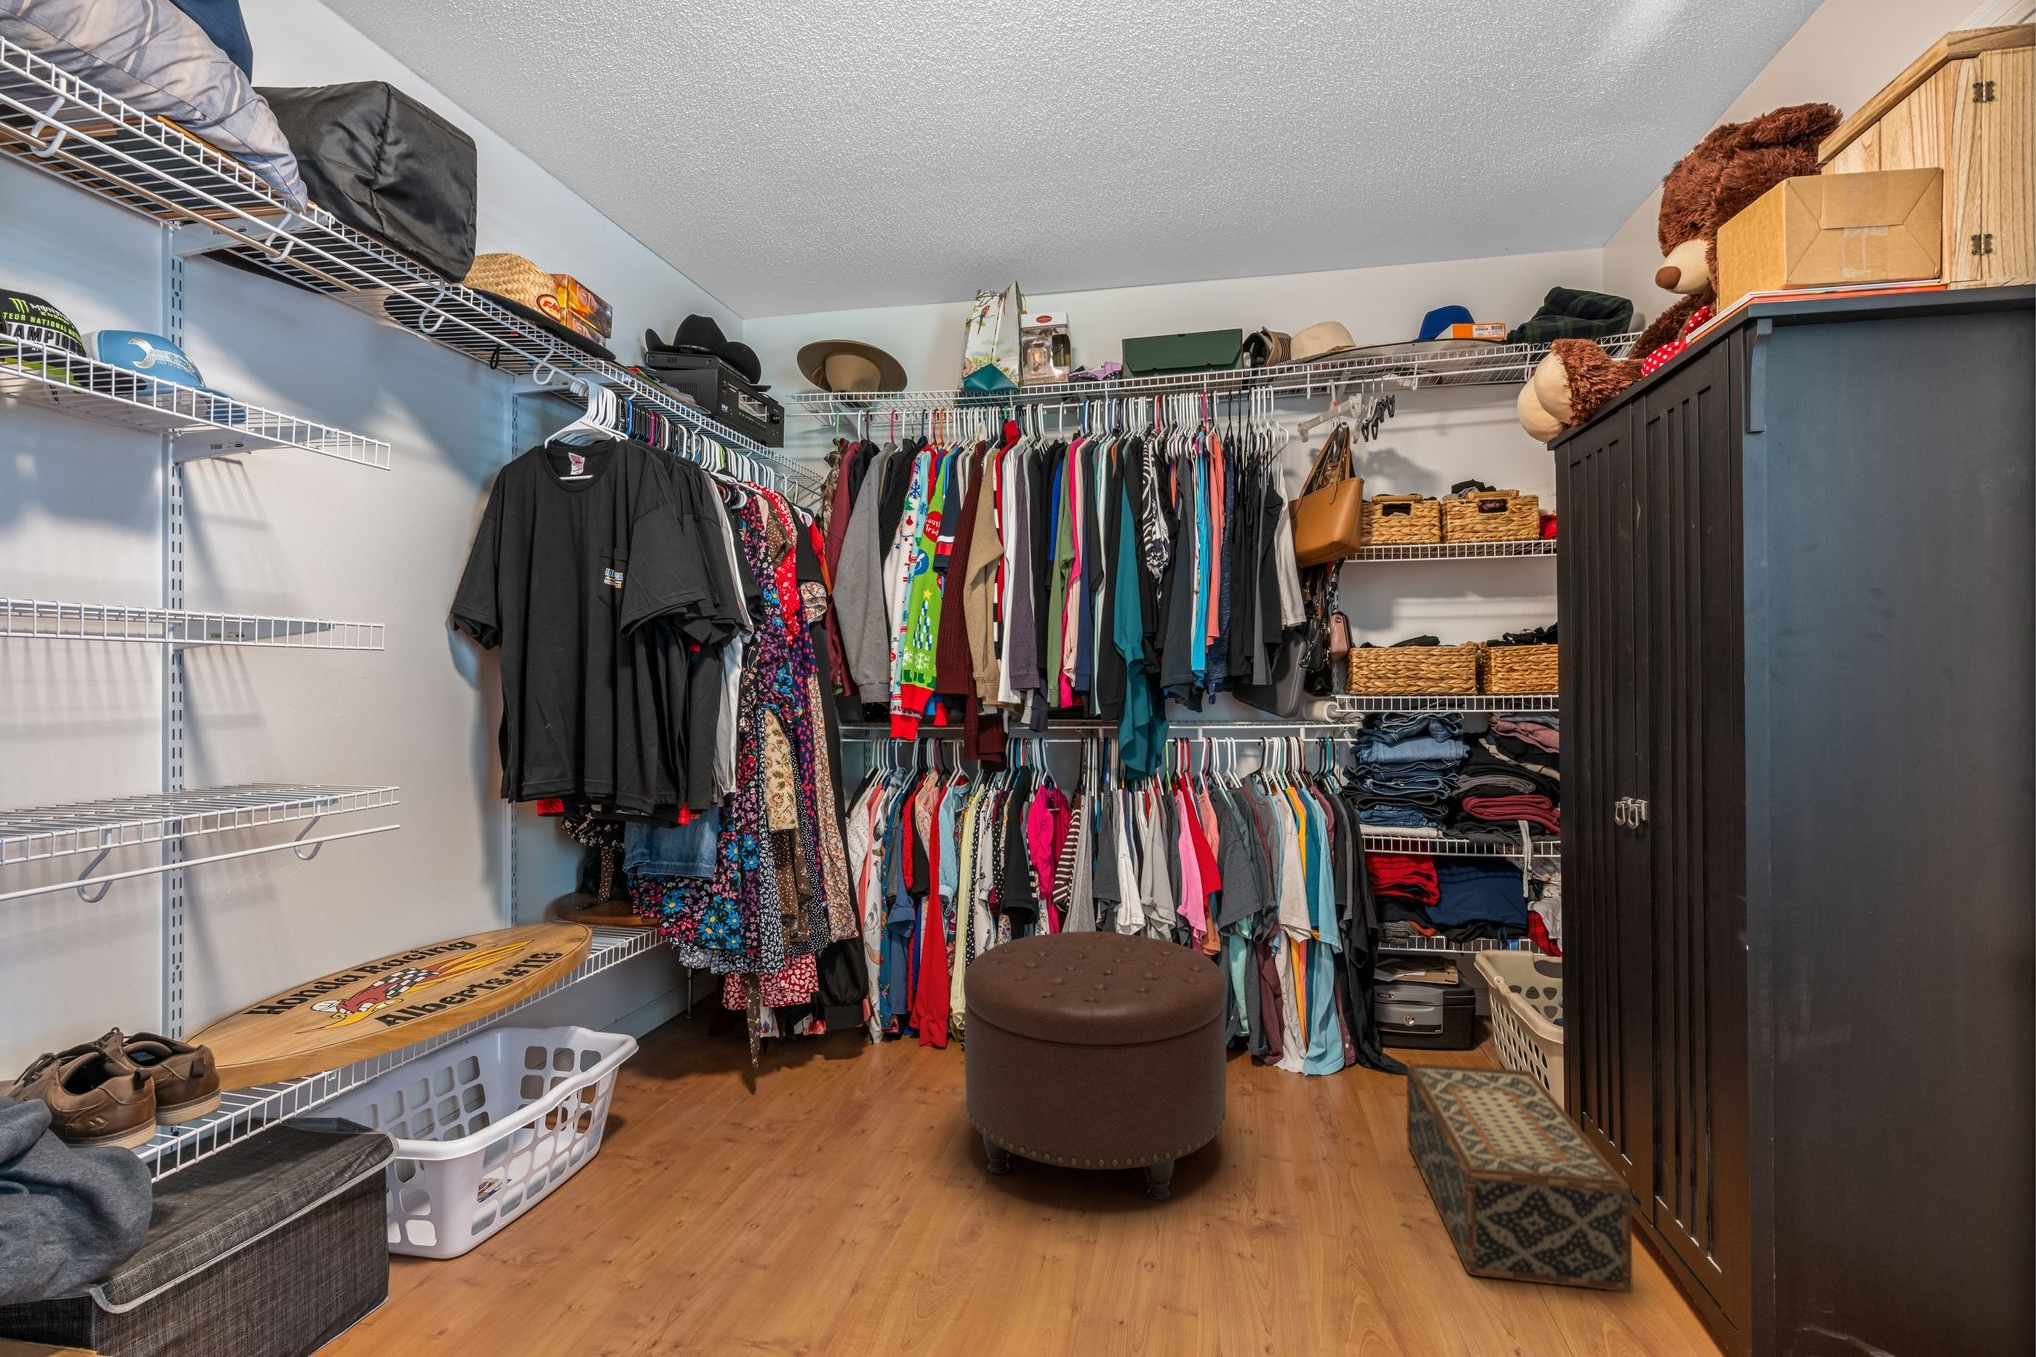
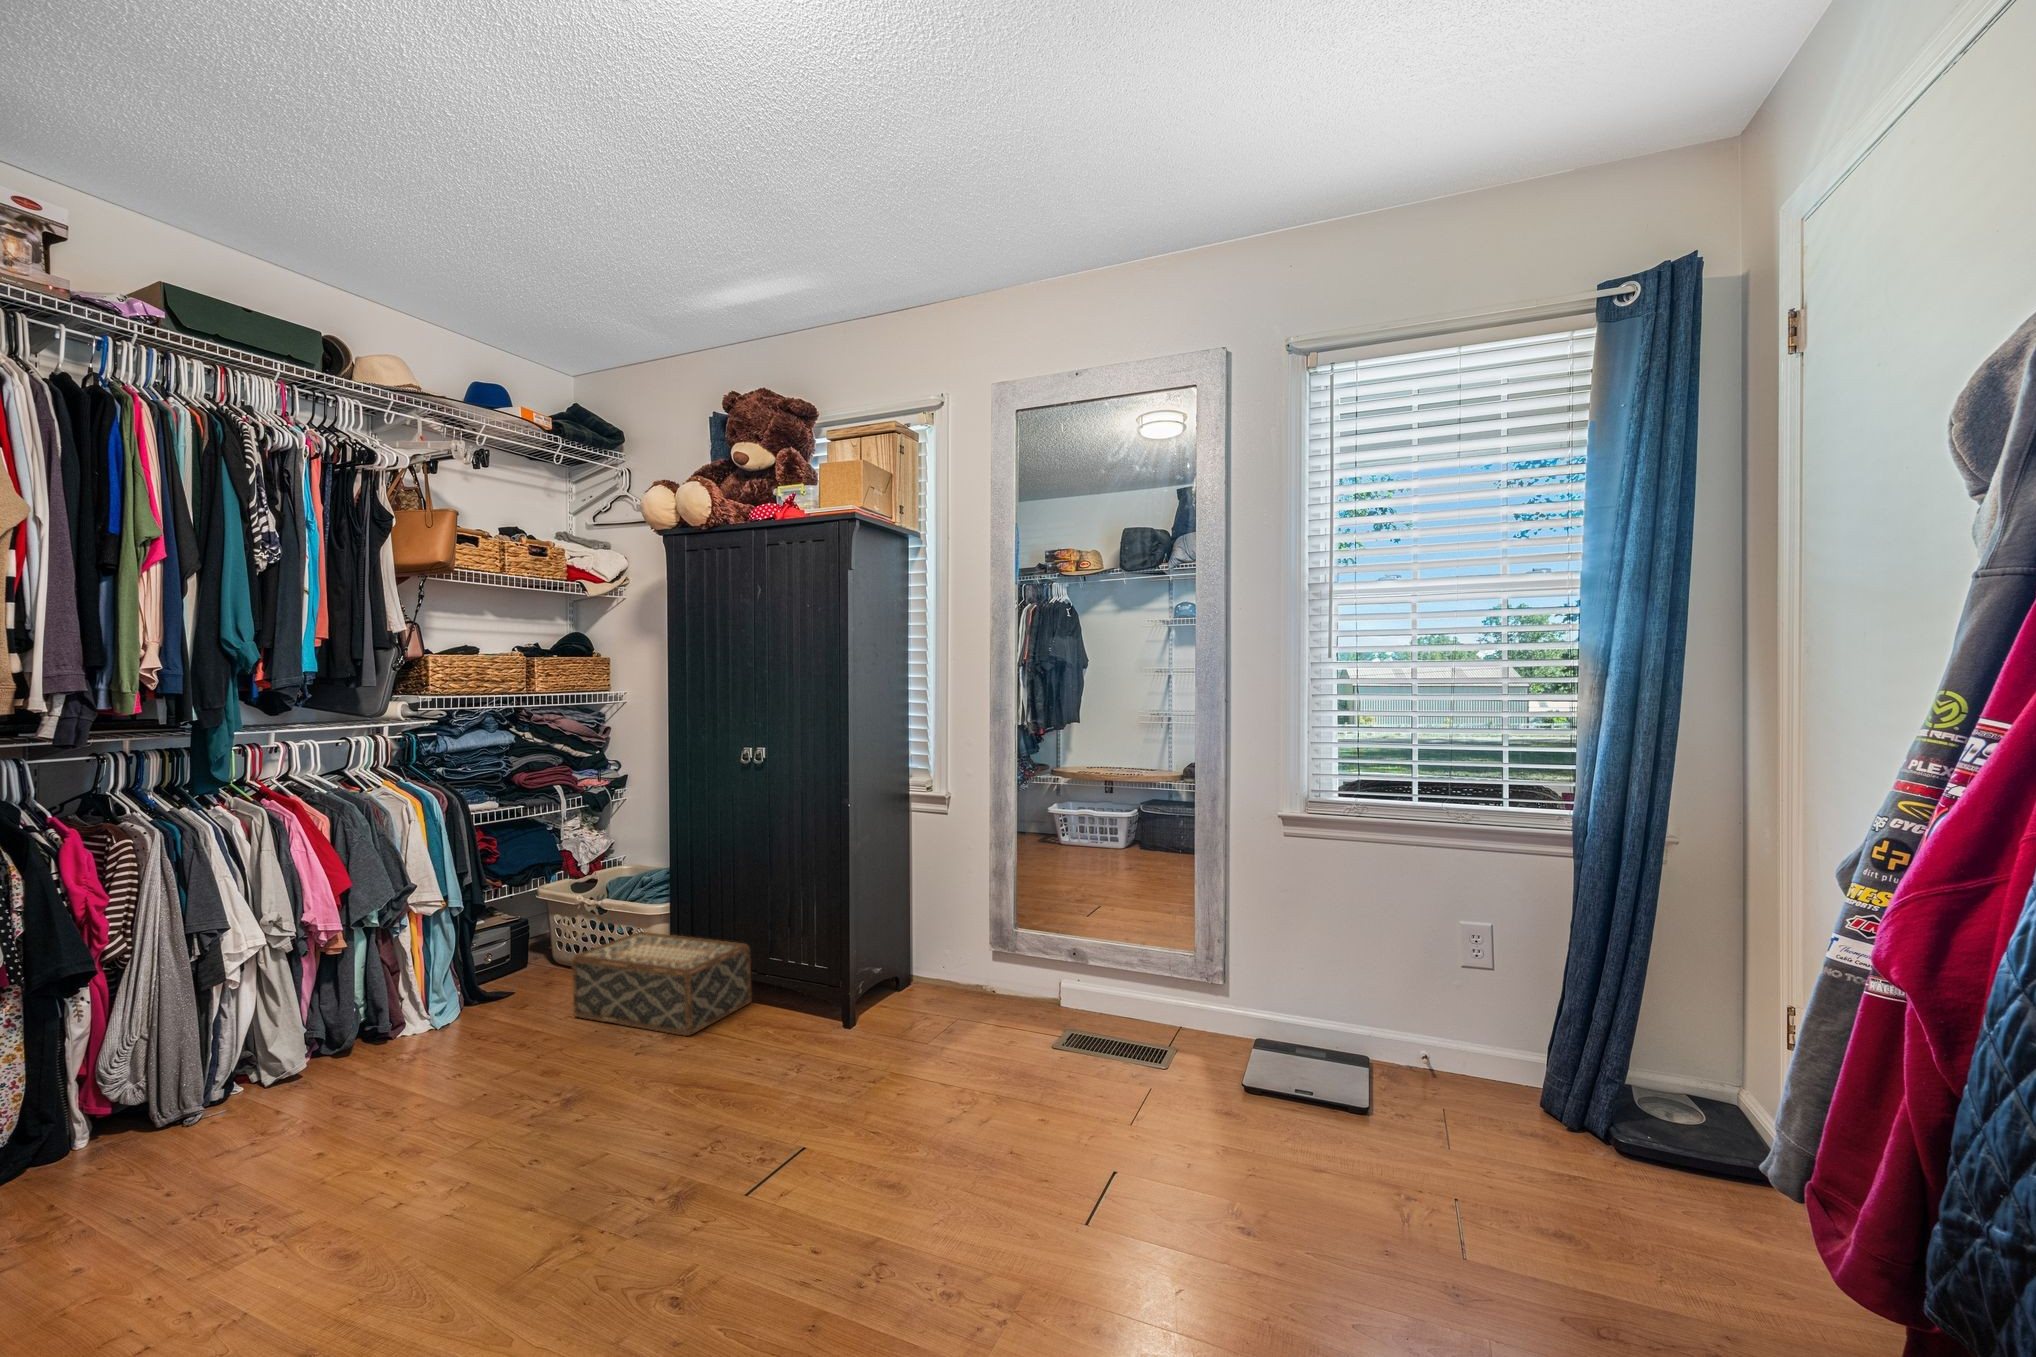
ottoman: present [964,931,1227,1201] -> none [131,926,484,1219]

